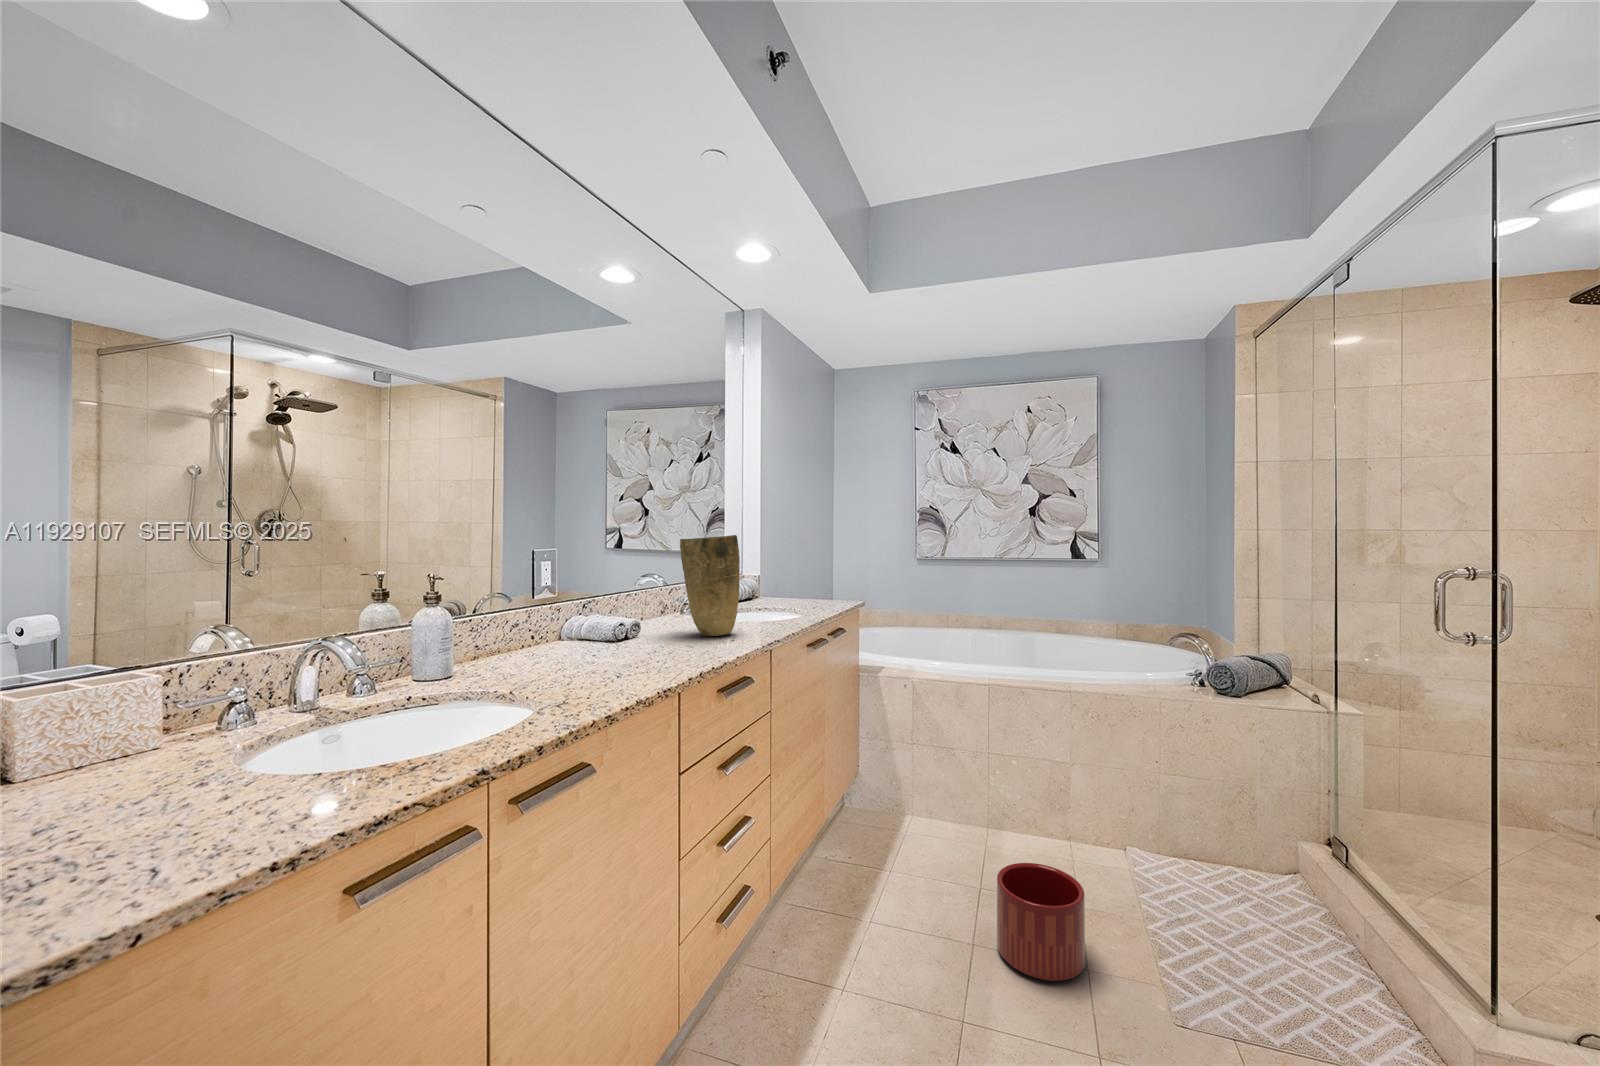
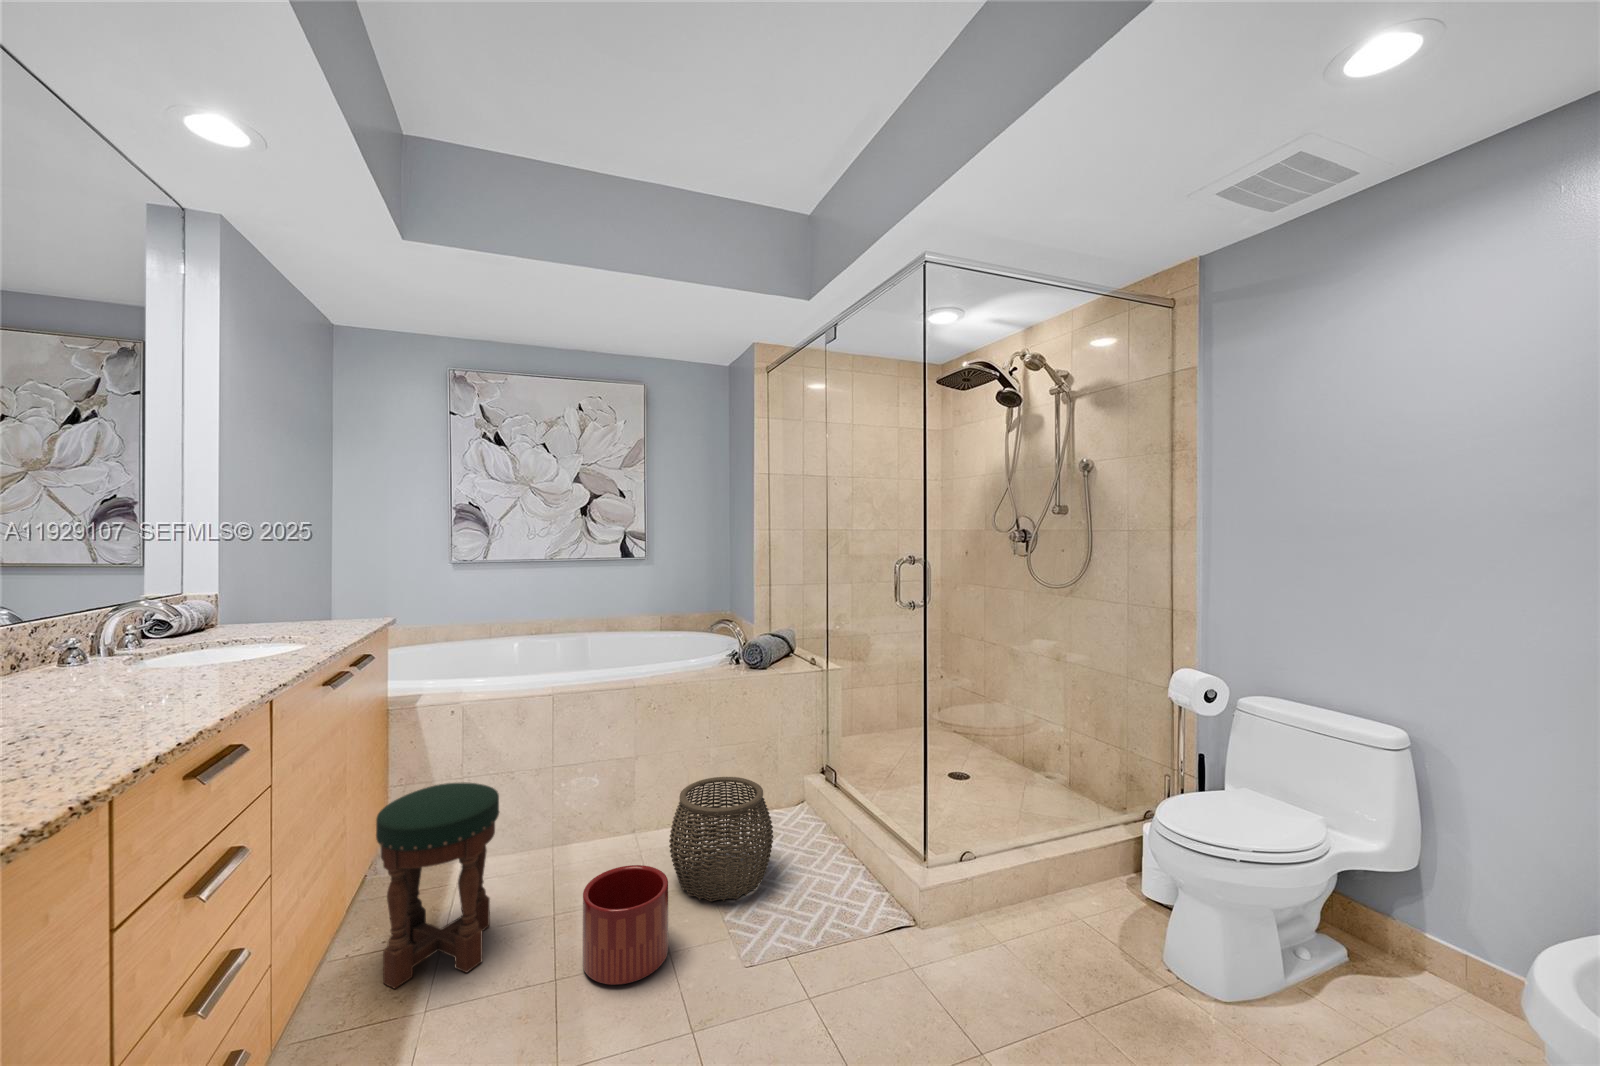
vase: present [680,535,740,636] -> none [68,536,204,695]
stool: none [843,742,932,905] -> present [376,782,499,988]
woven basket: none [1098,805,1232,951] -> present [669,777,774,901]

